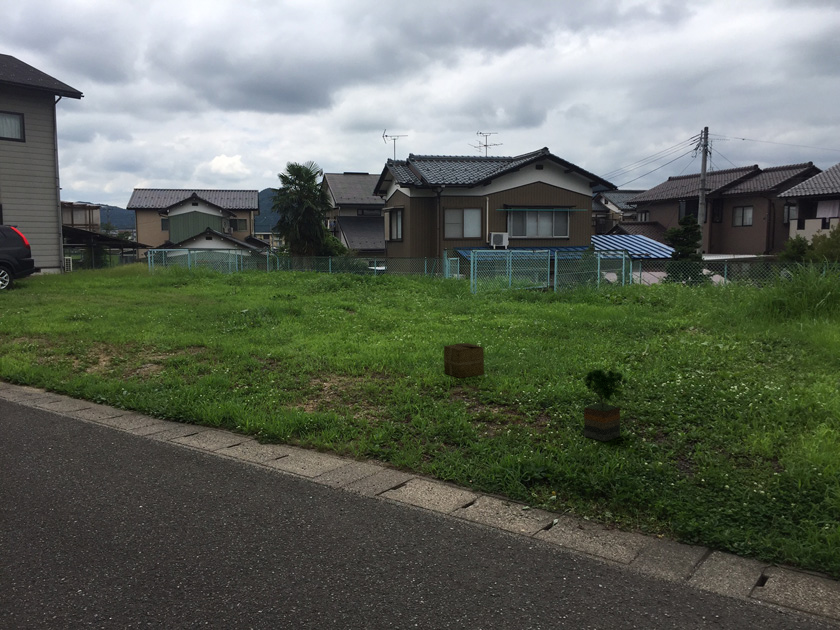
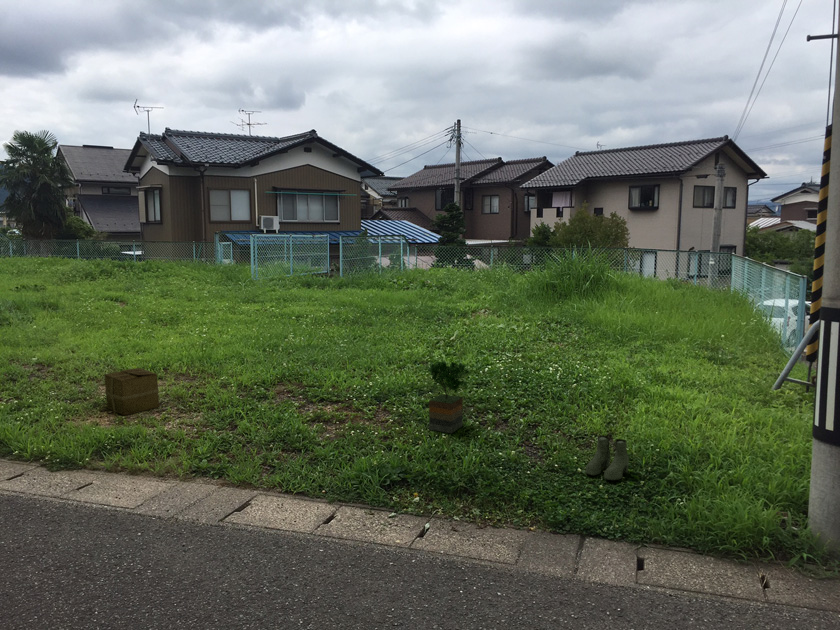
cardboard box: present [444,343,484,378] -> present [104,368,159,415]
boots: none [735,454,788,502] -> present [586,435,629,480]

